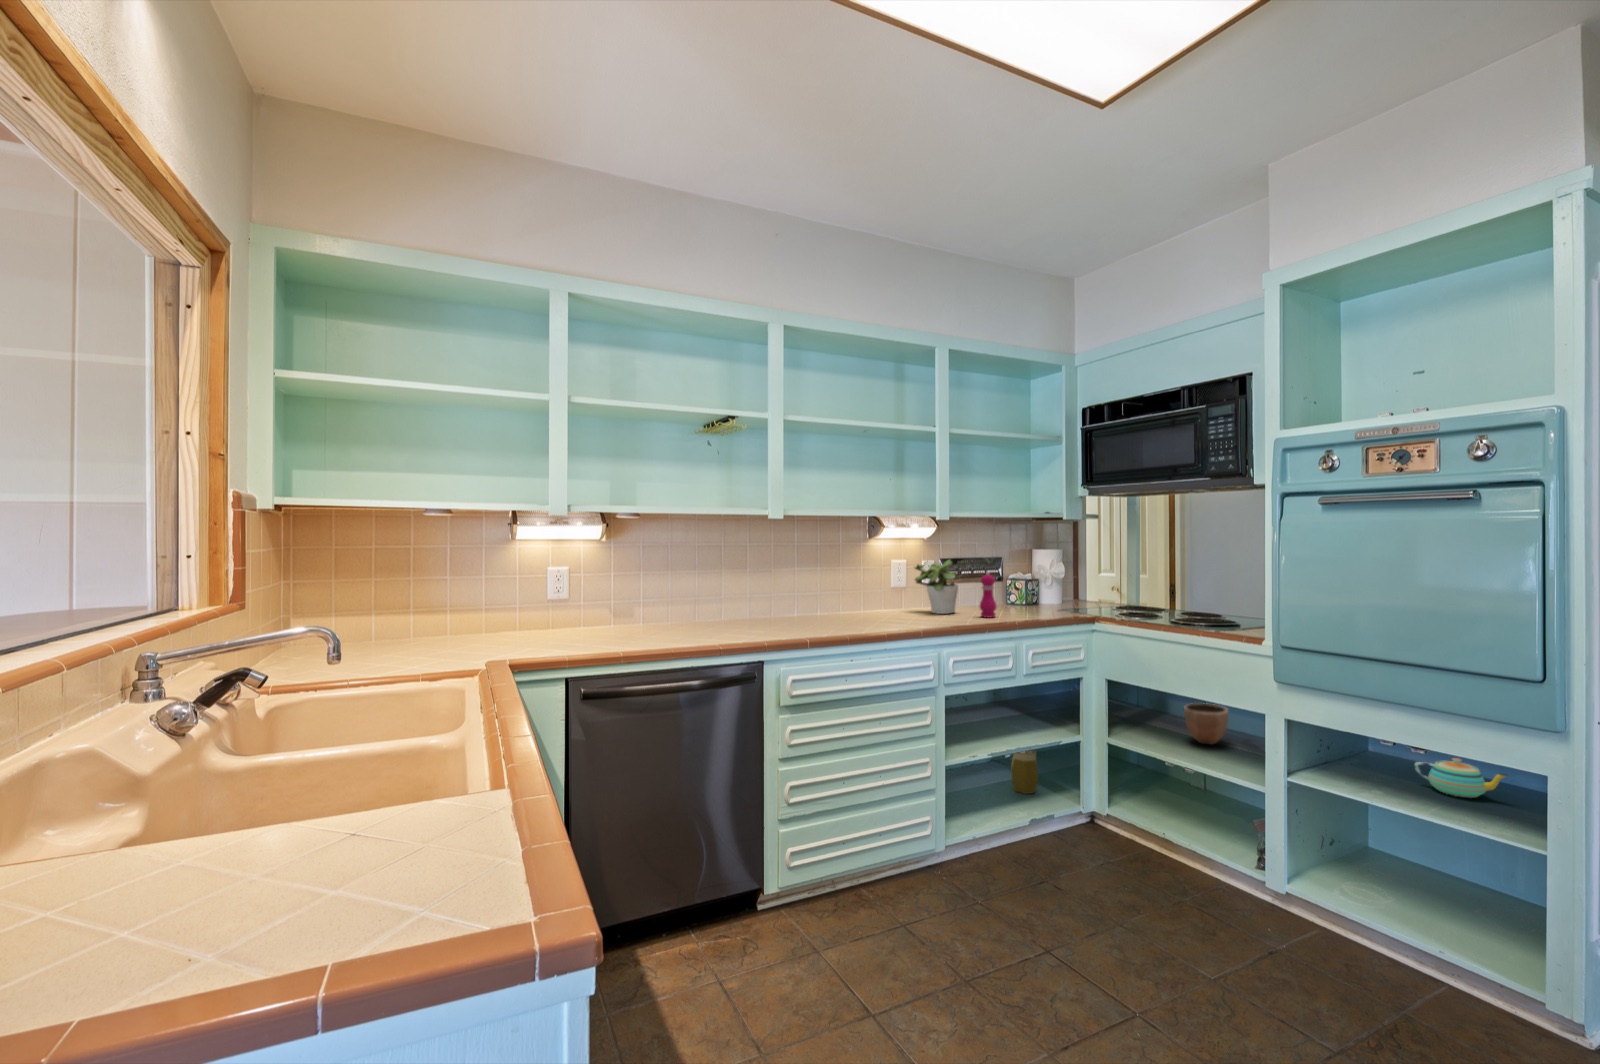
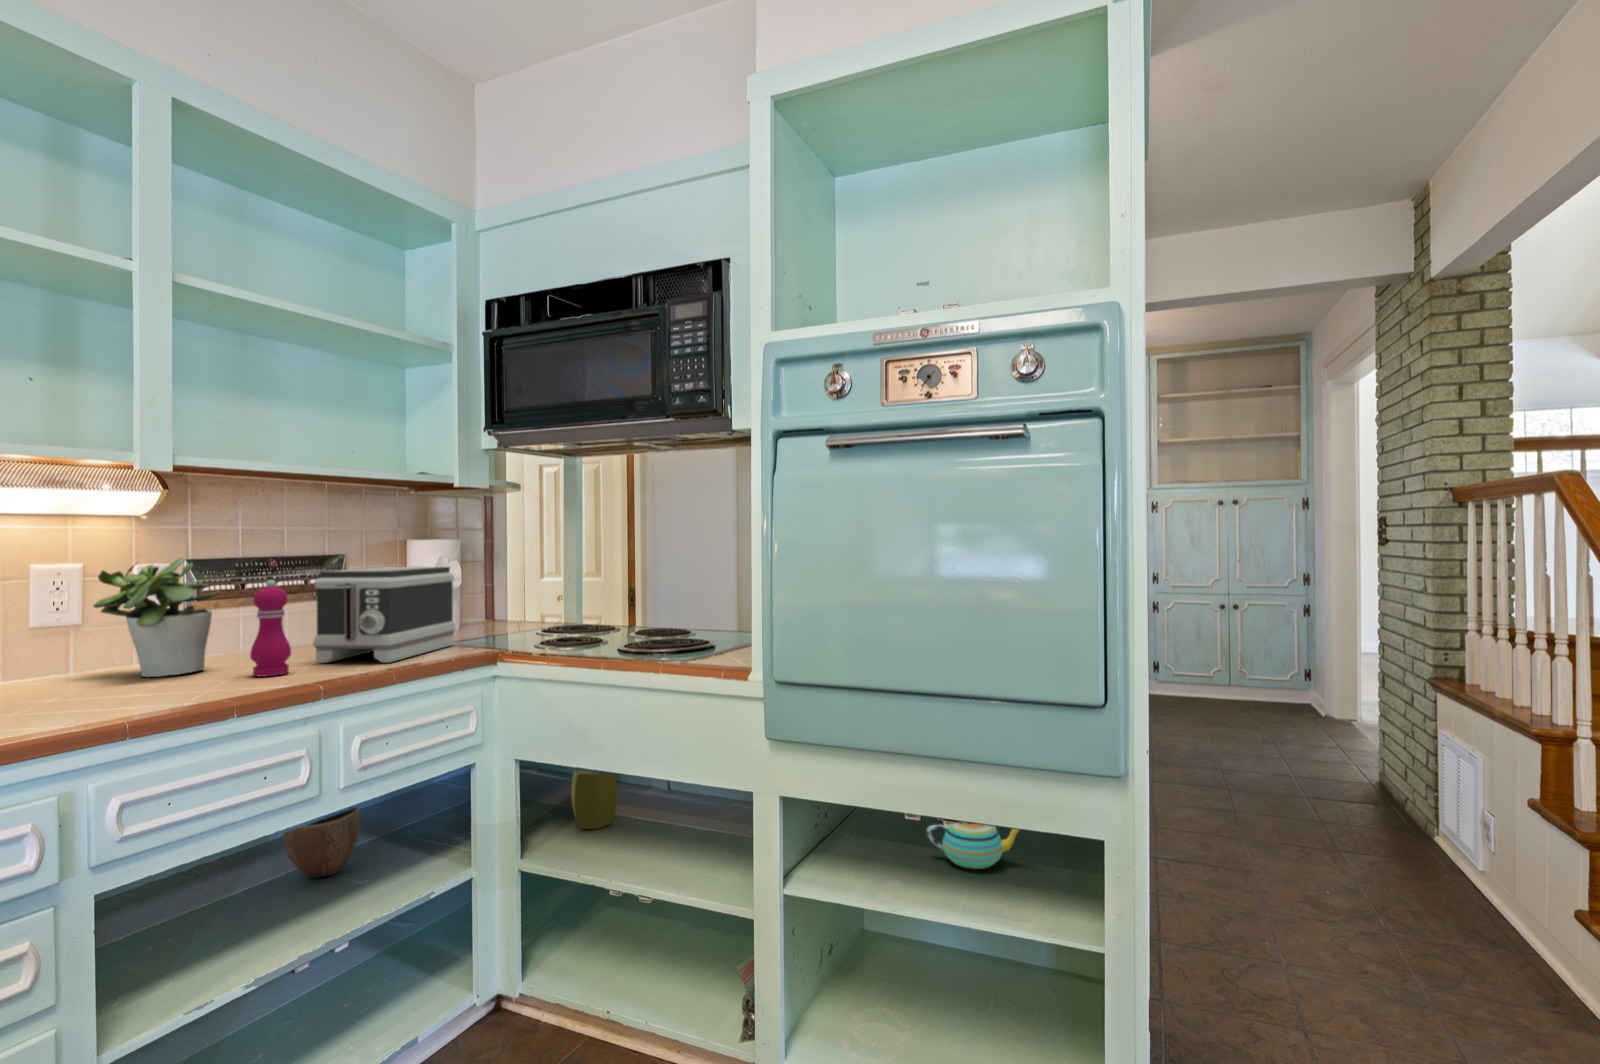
toaster: none [1002,565,1068,617] -> present [313,567,456,663]
decorative bowl: present [1184,703,1228,745] -> present [283,807,360,878]
jar: present [1012,750,1038,794] -> present [571,770,617,829]

